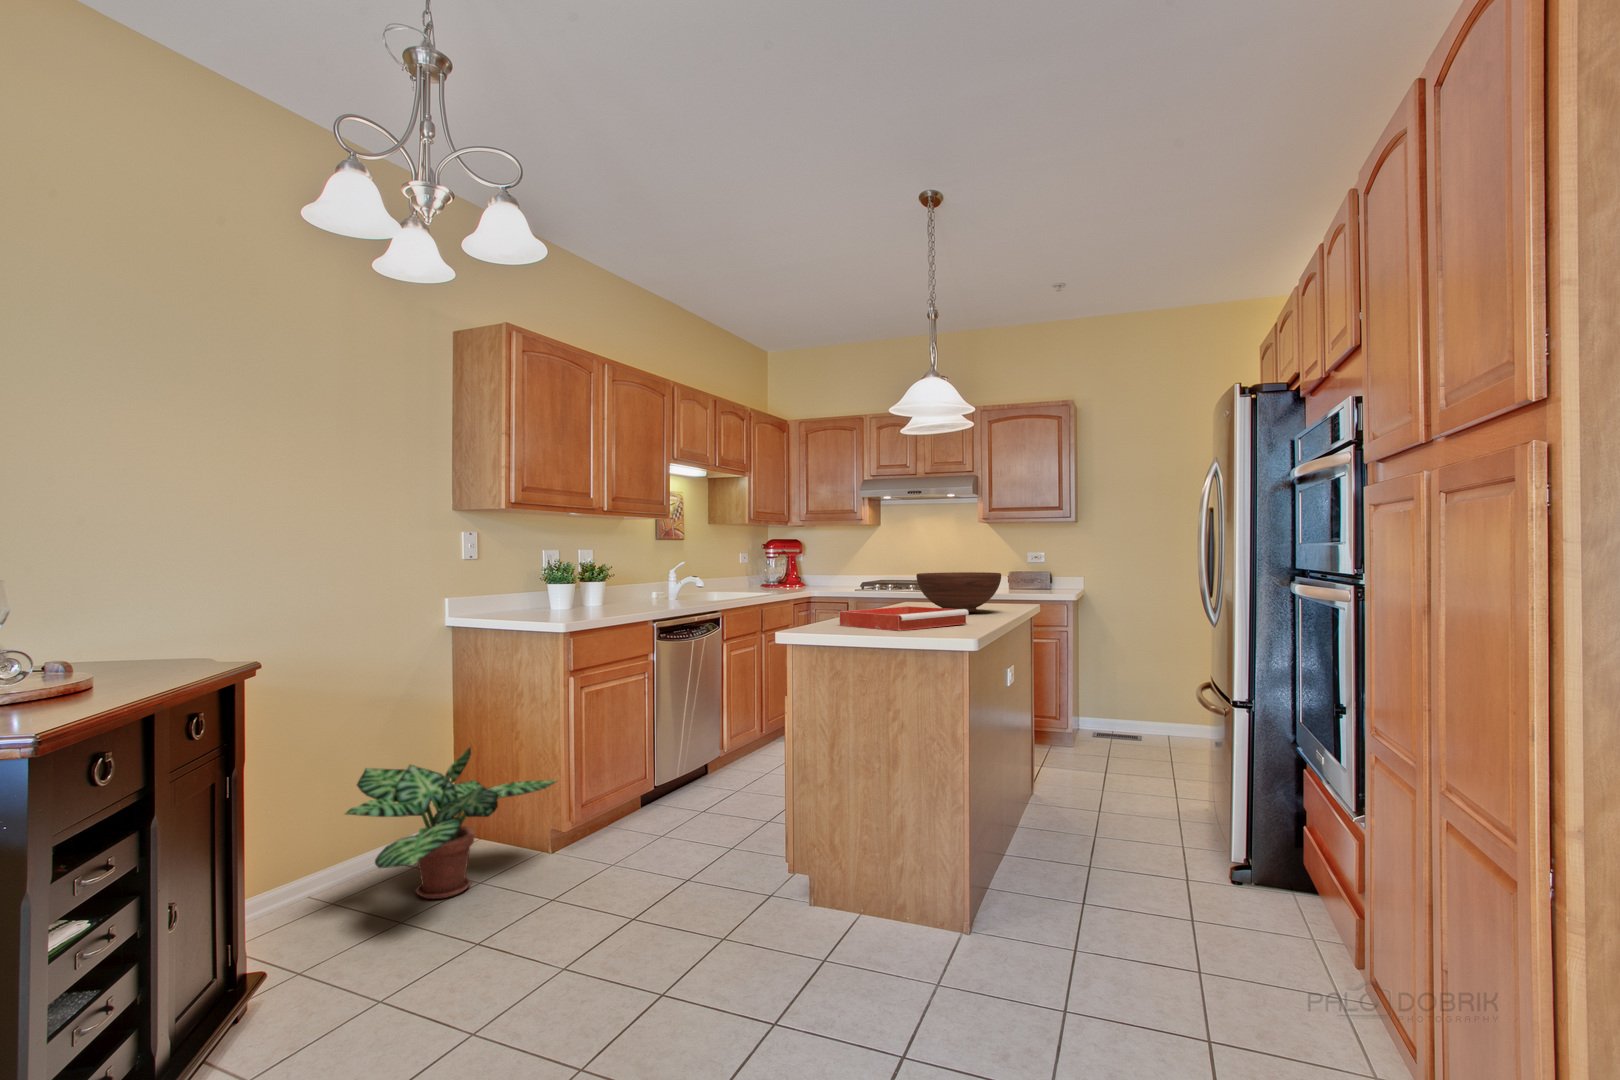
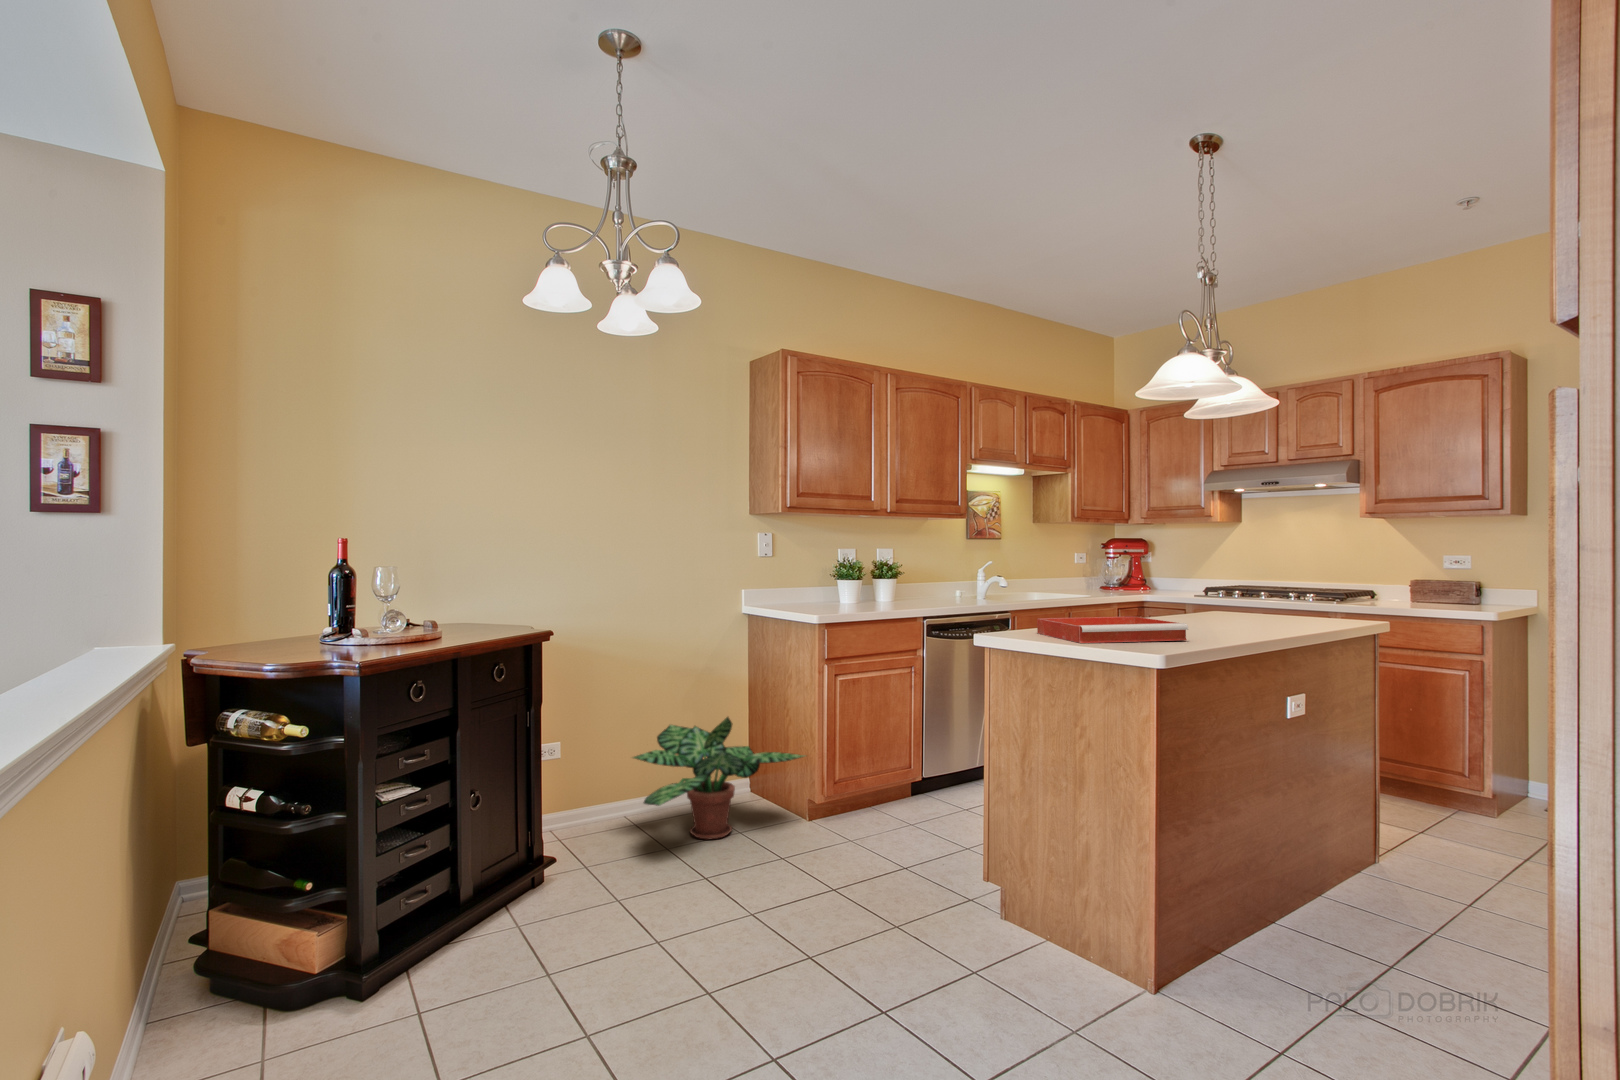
fruit bowl: present [916,572,1001,613] -> none [1179,579,1290,627]

